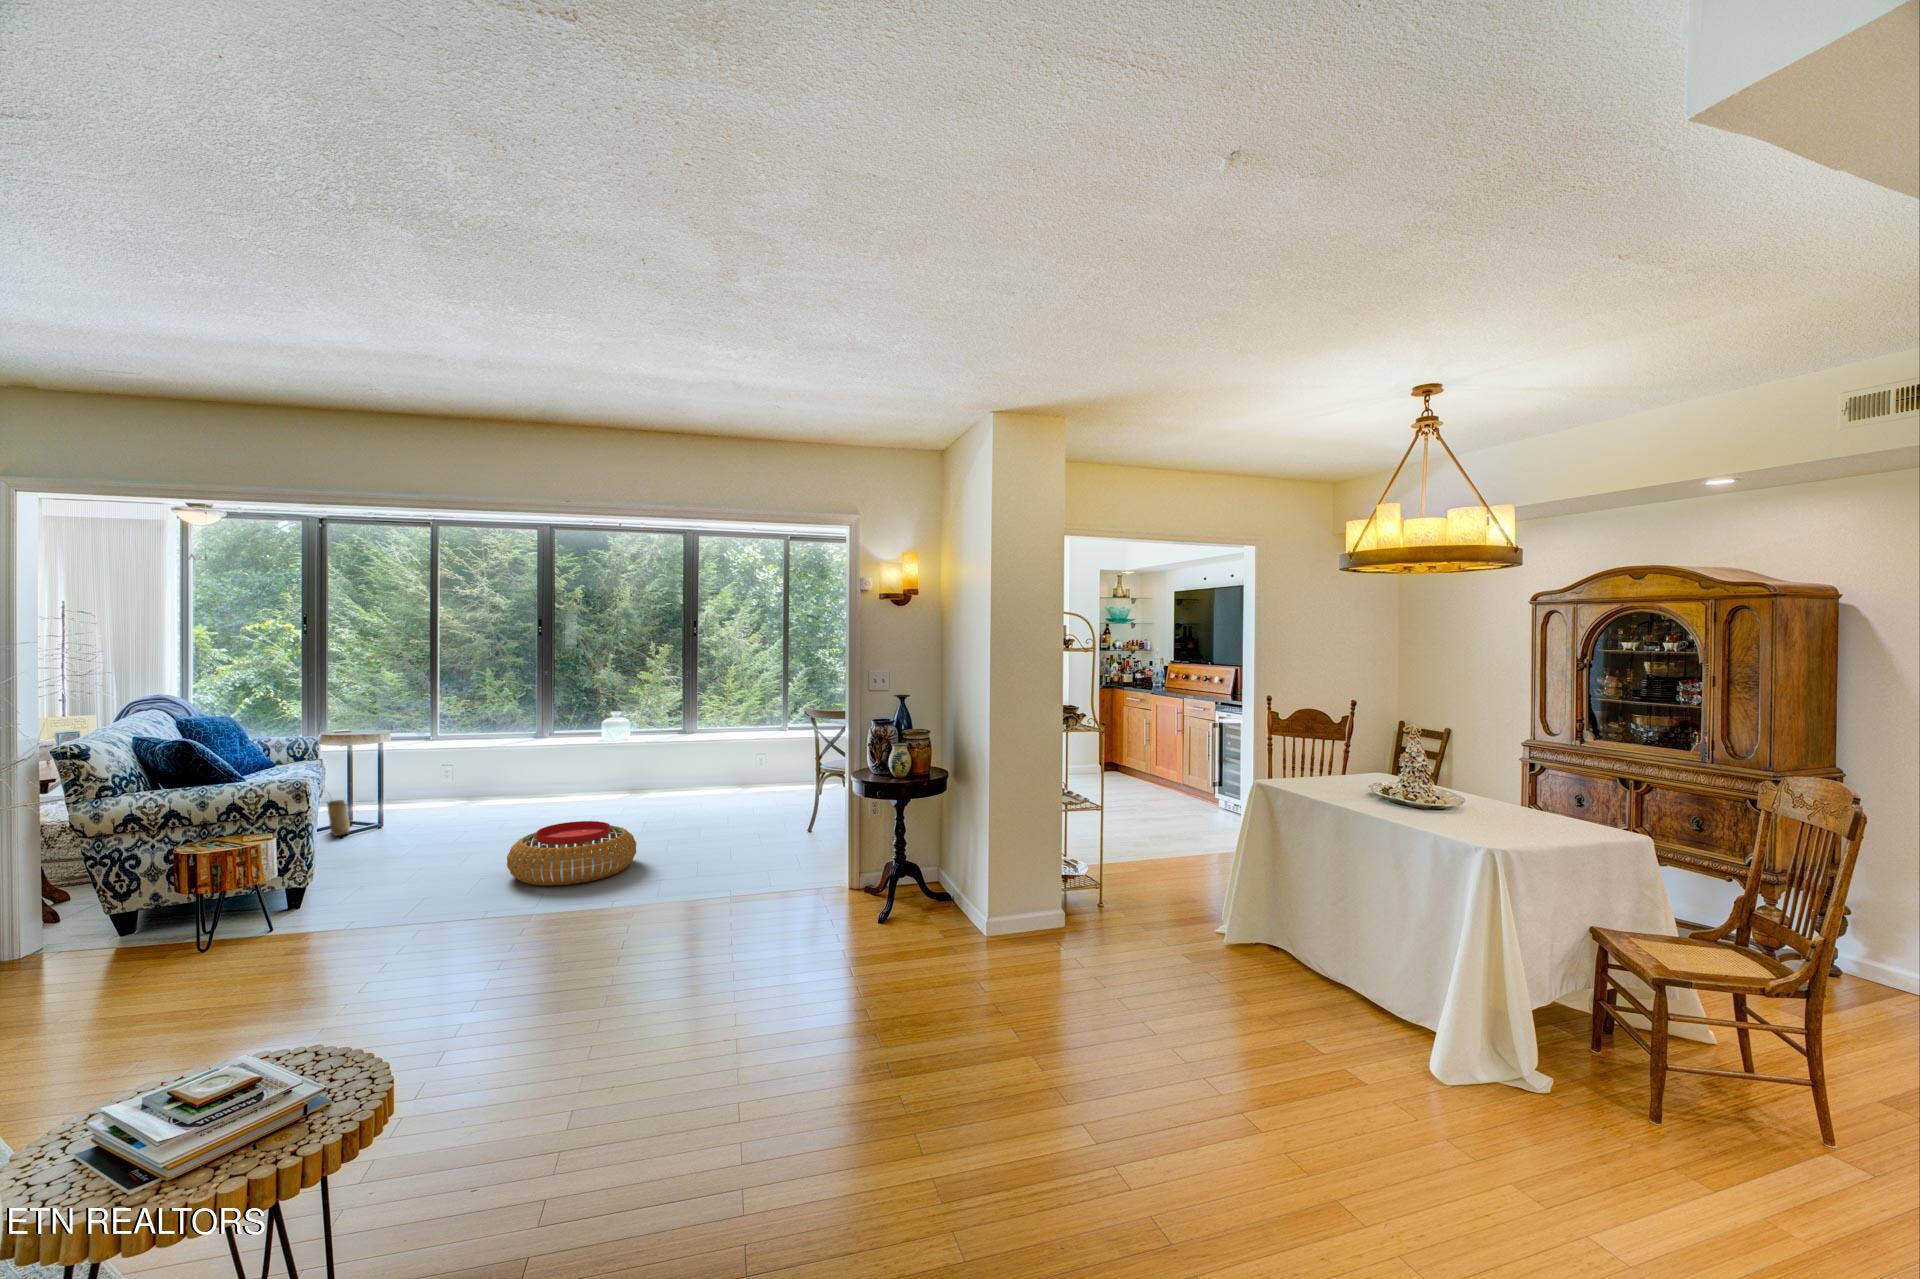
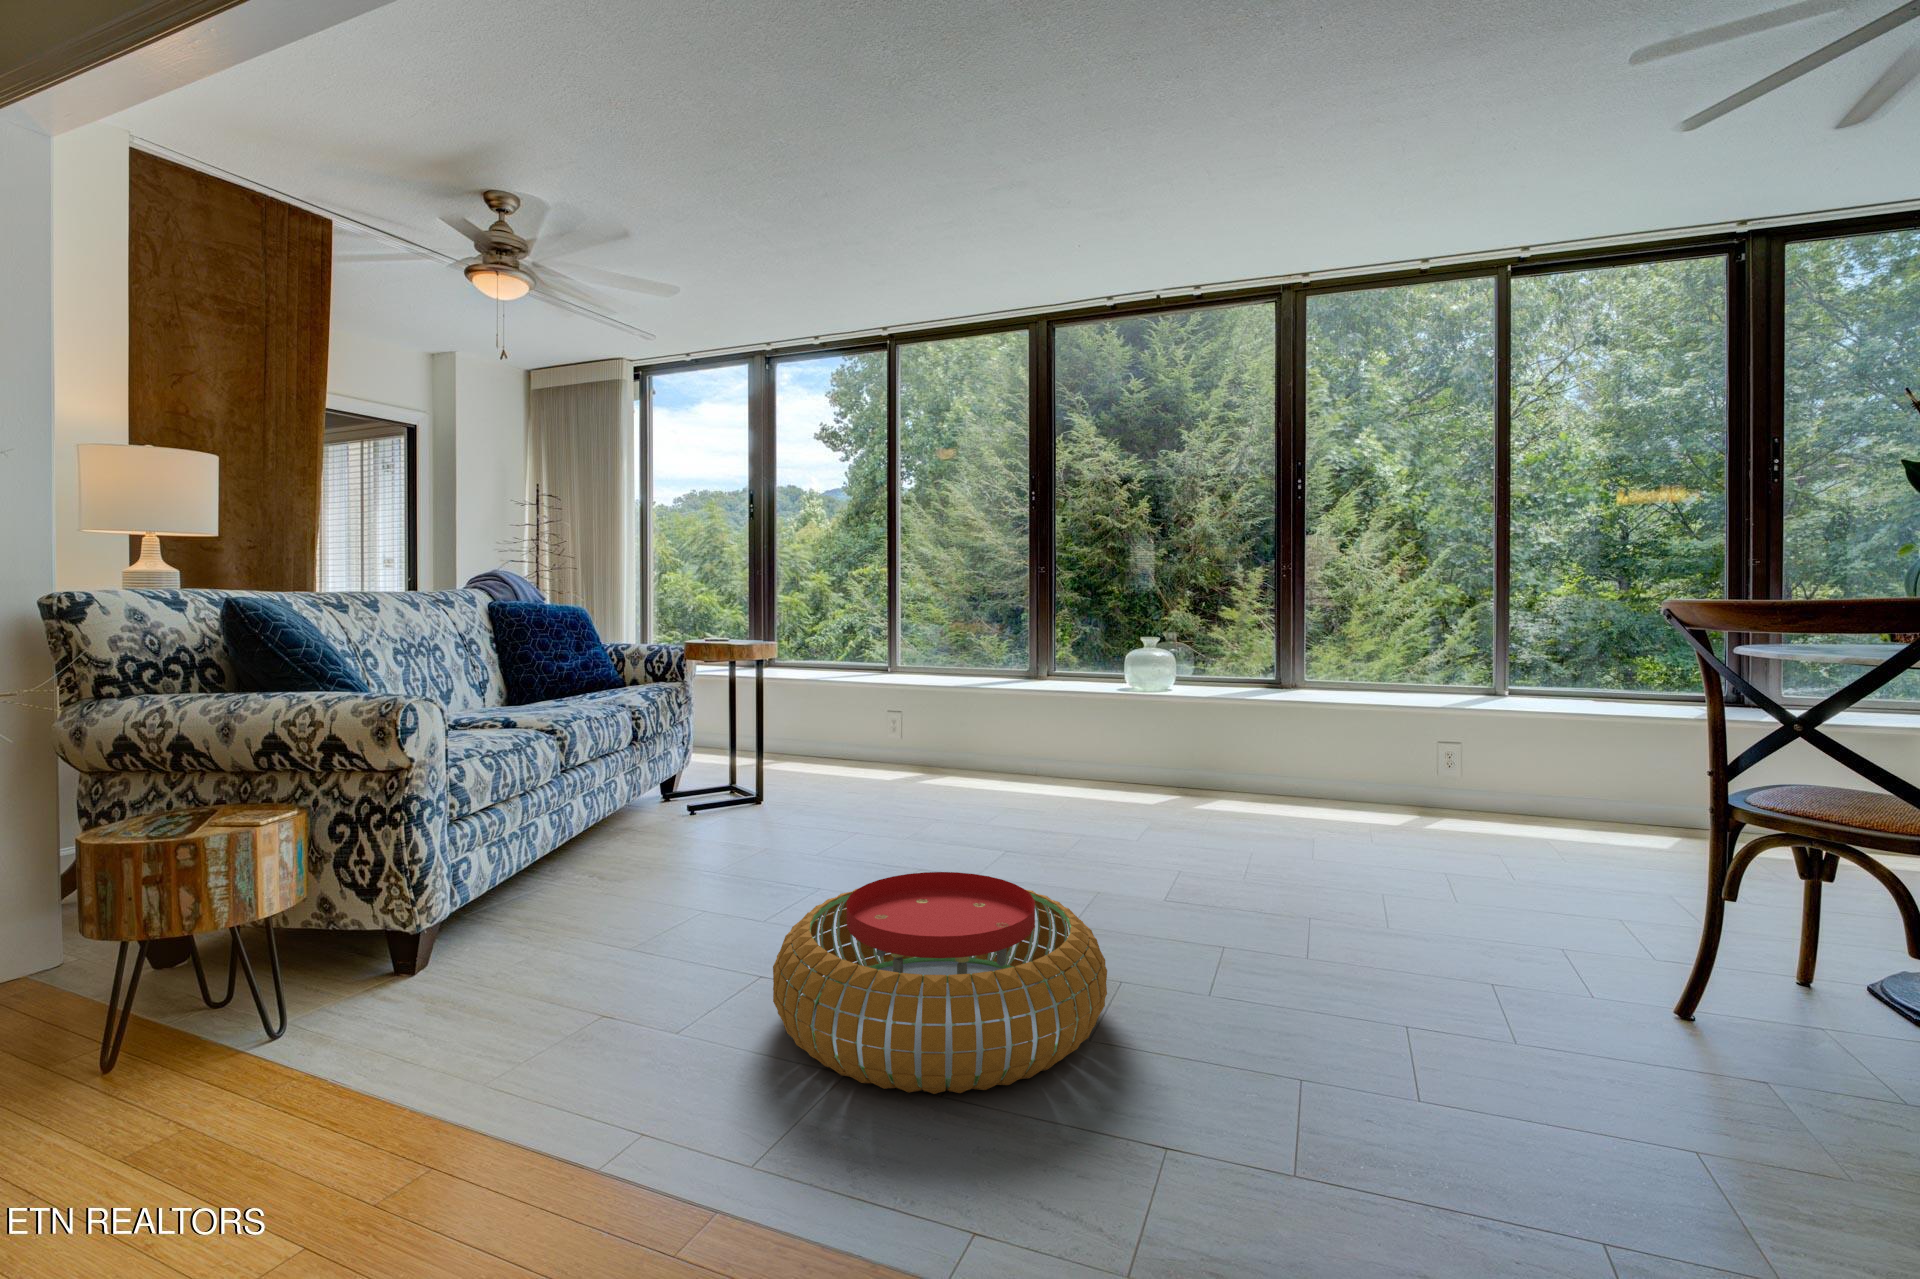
woven basket: present [327,800,350,836] -> none [688,725,725,808]

